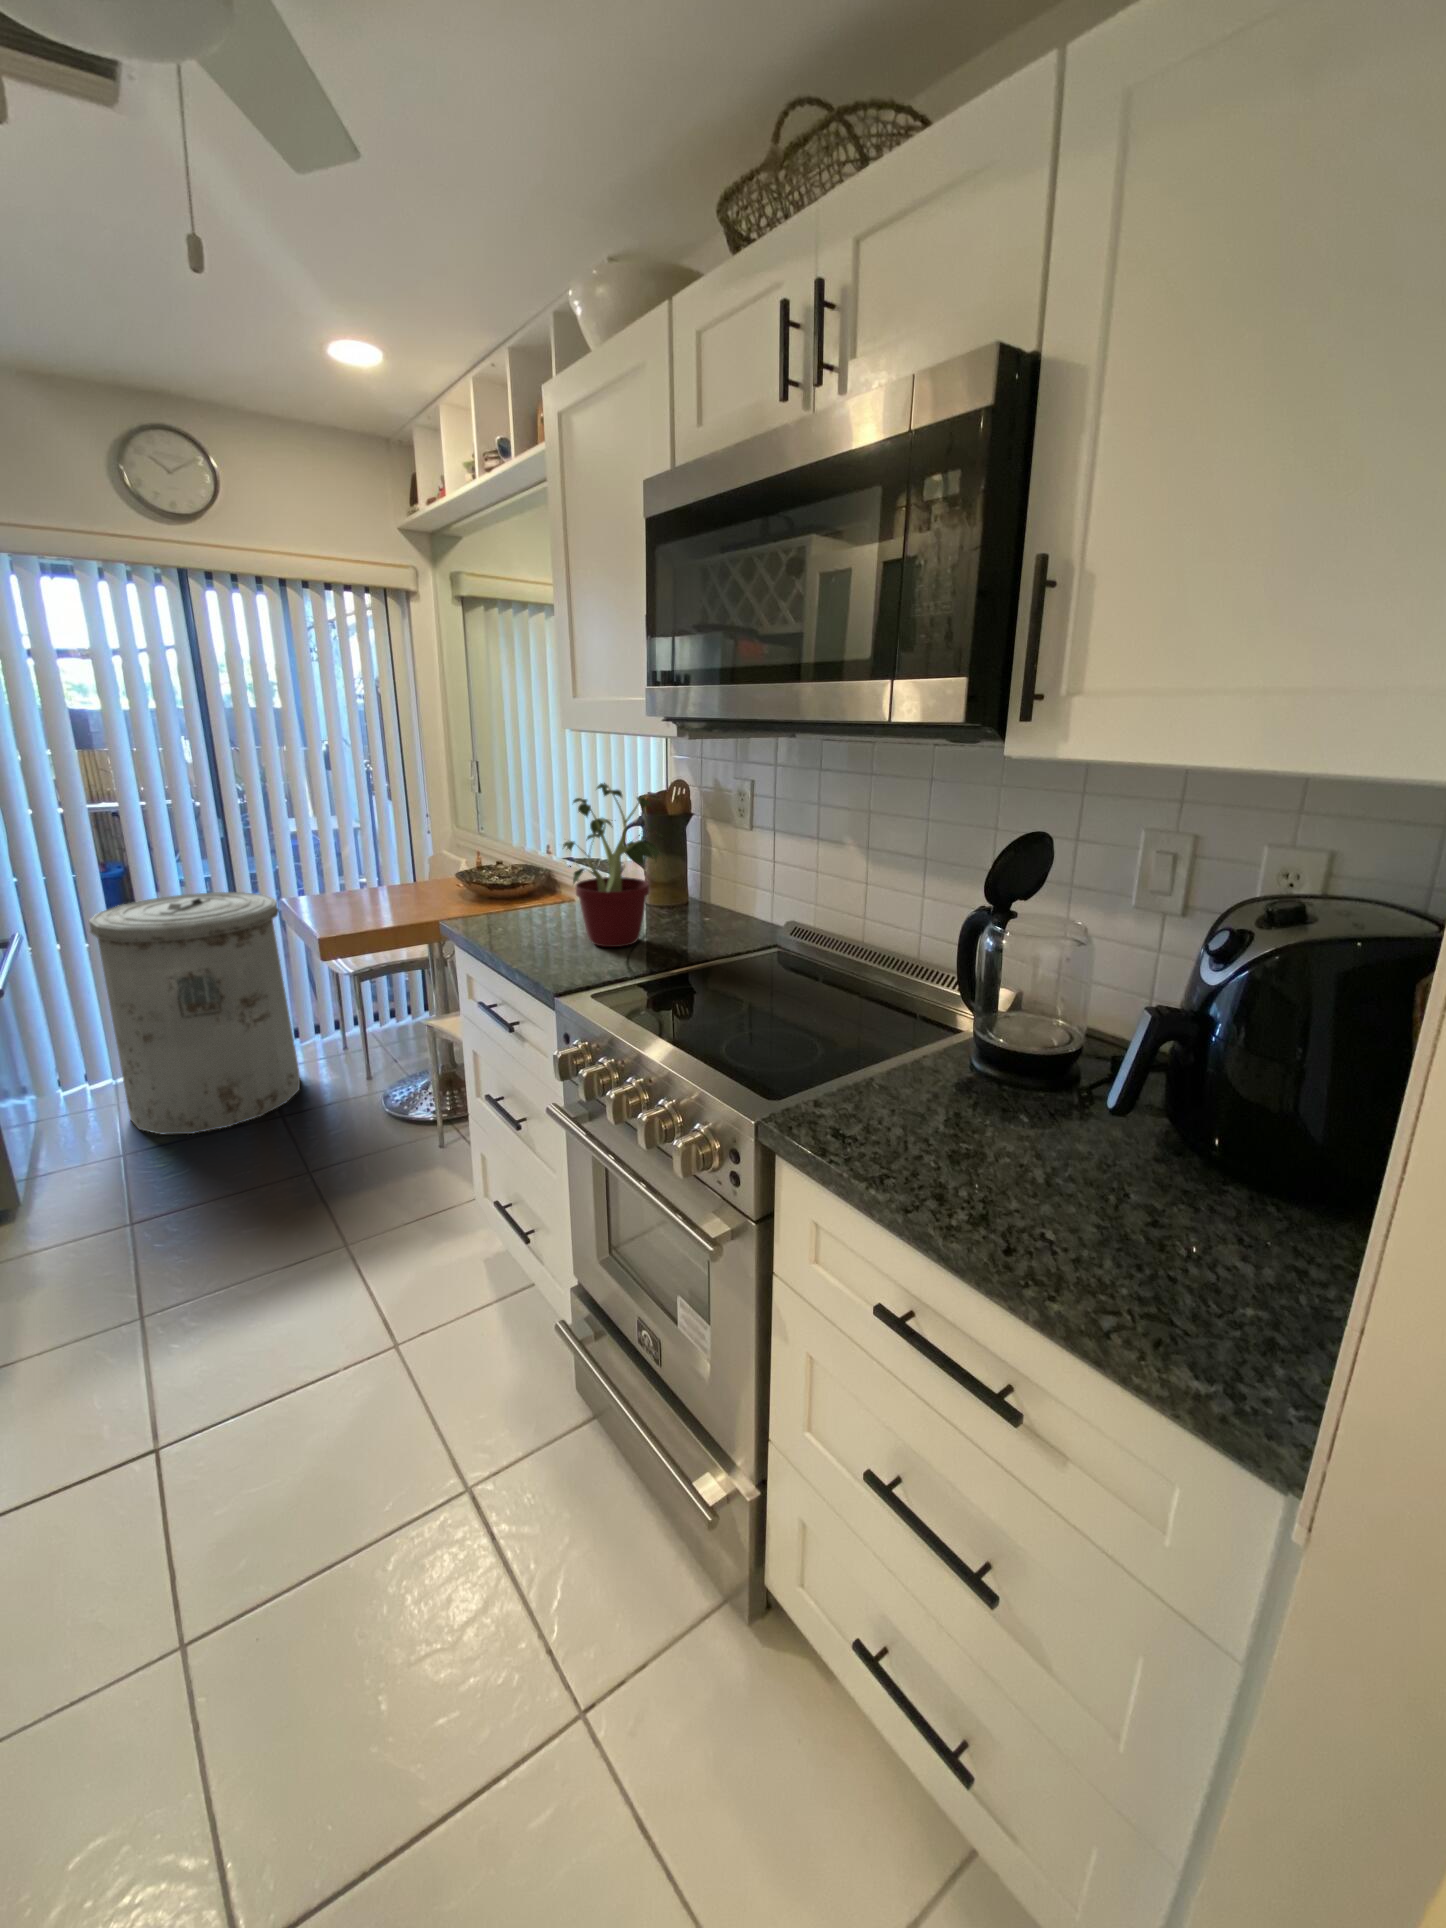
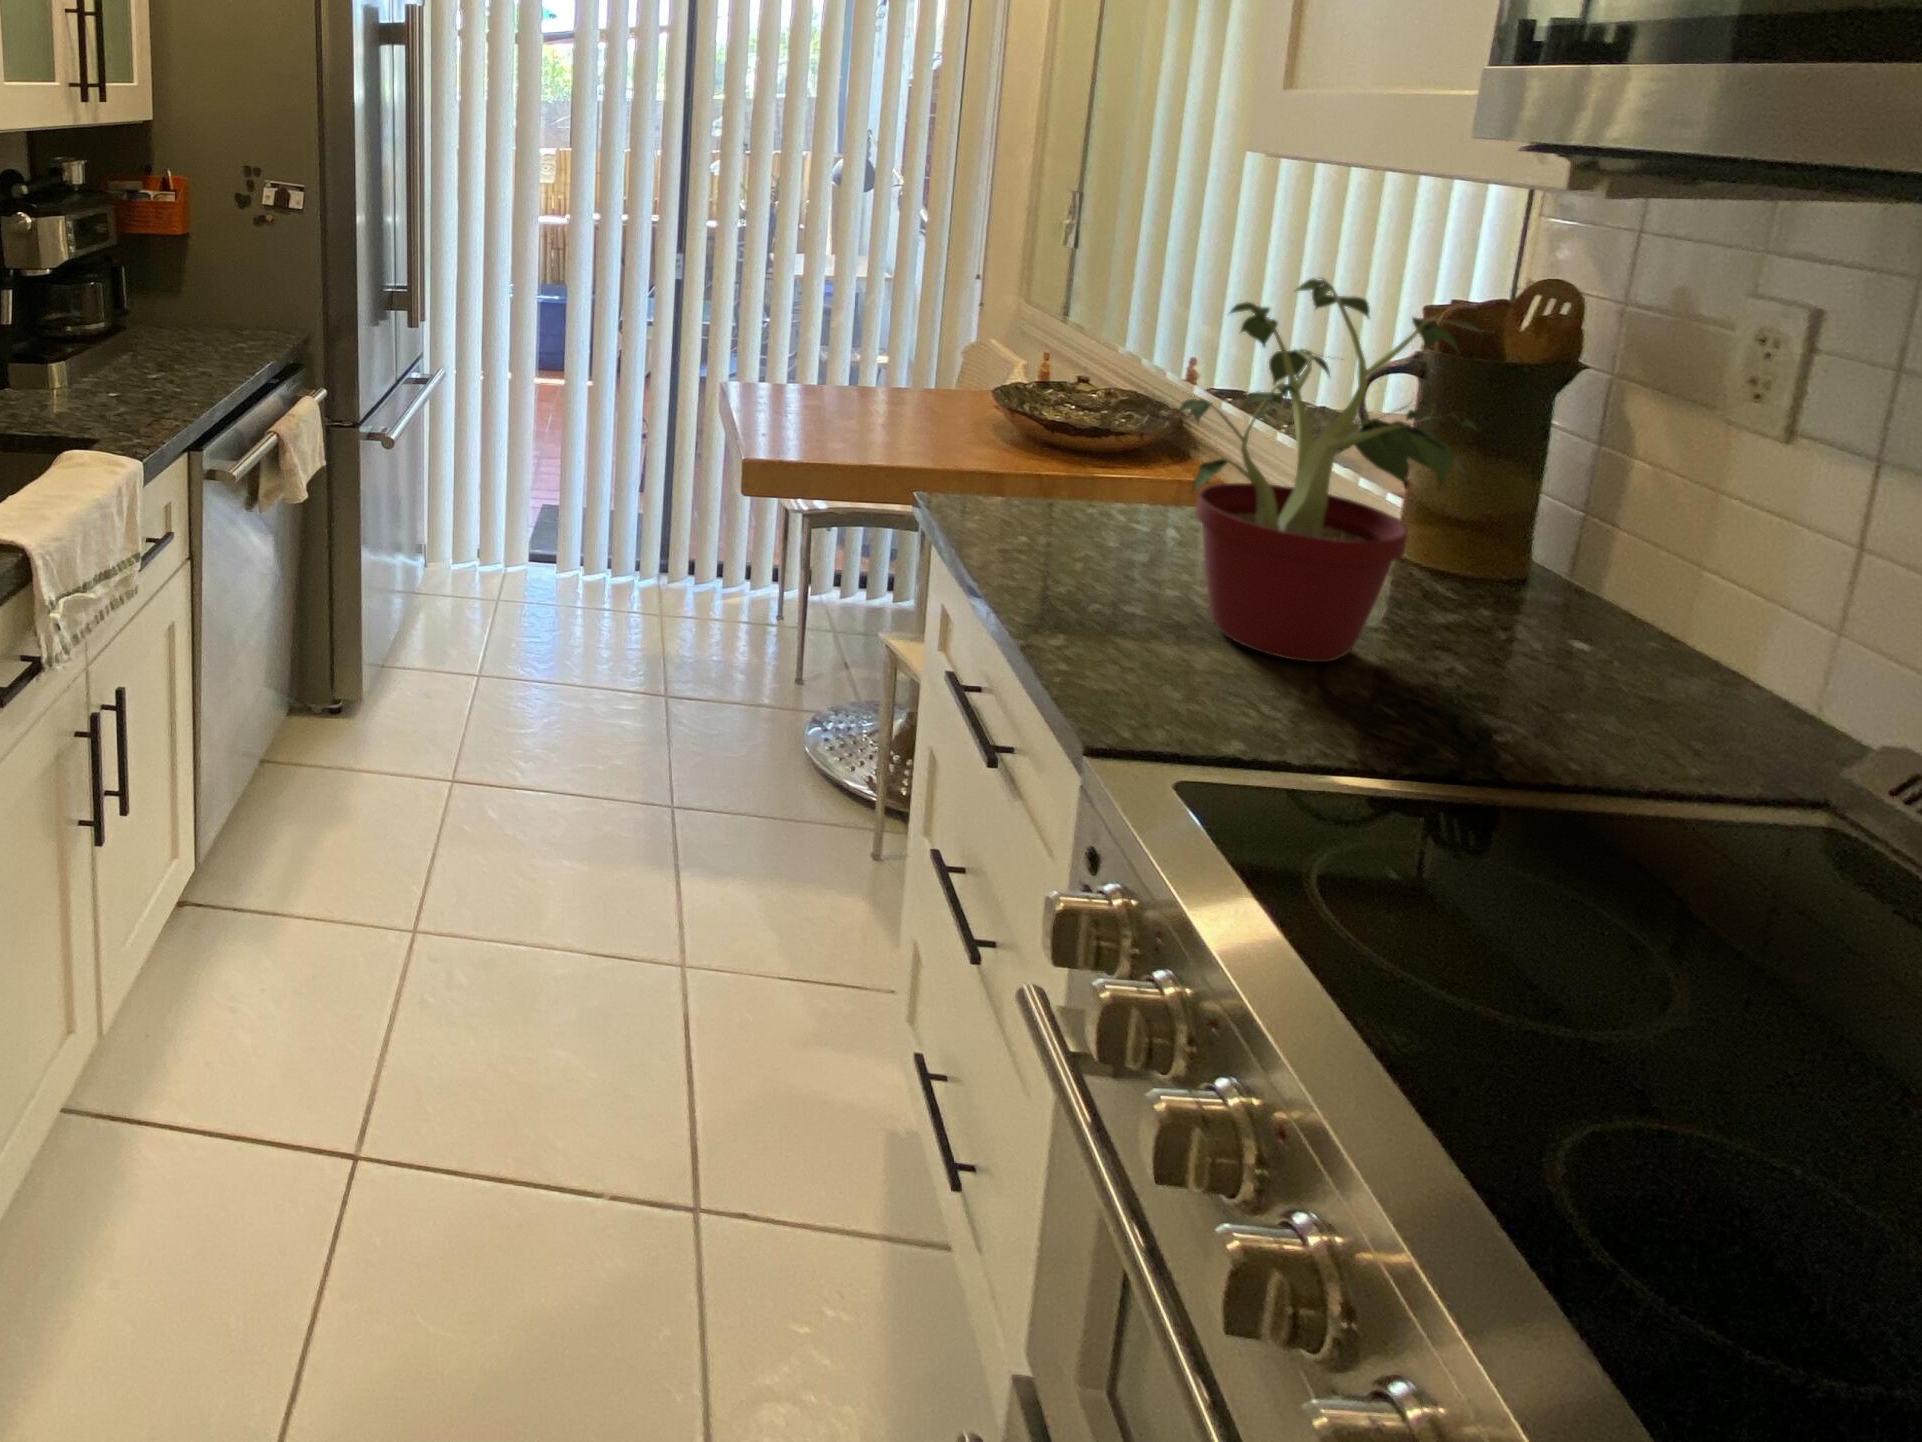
trash can: present [89,892,300,1134] -> none [507,346,722,674]

